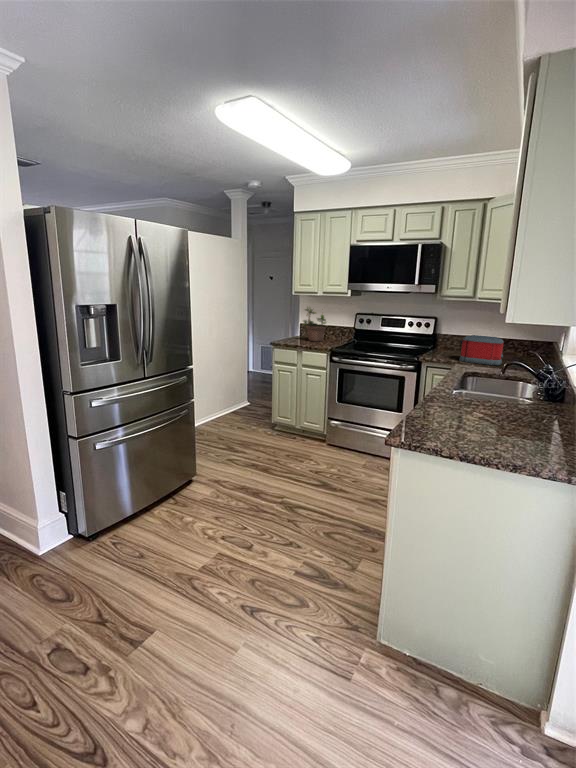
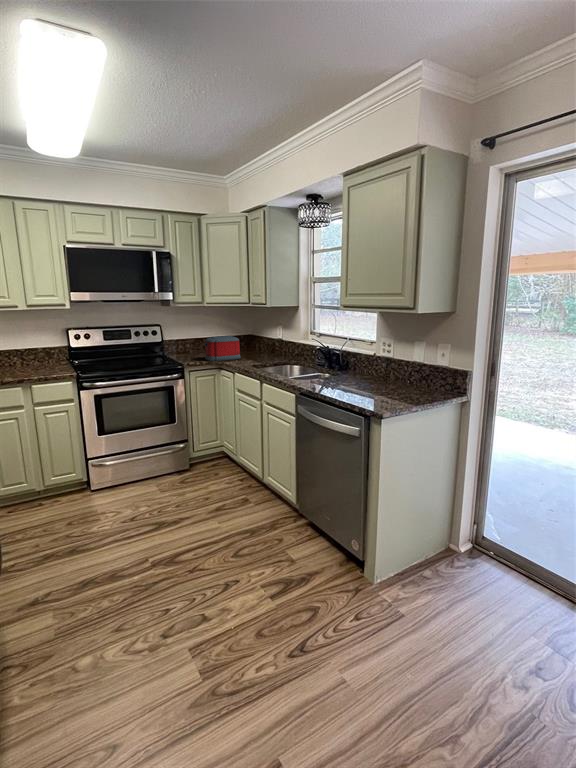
potted plant: present [303,307,326,342] -> none [10,324,52,374]

